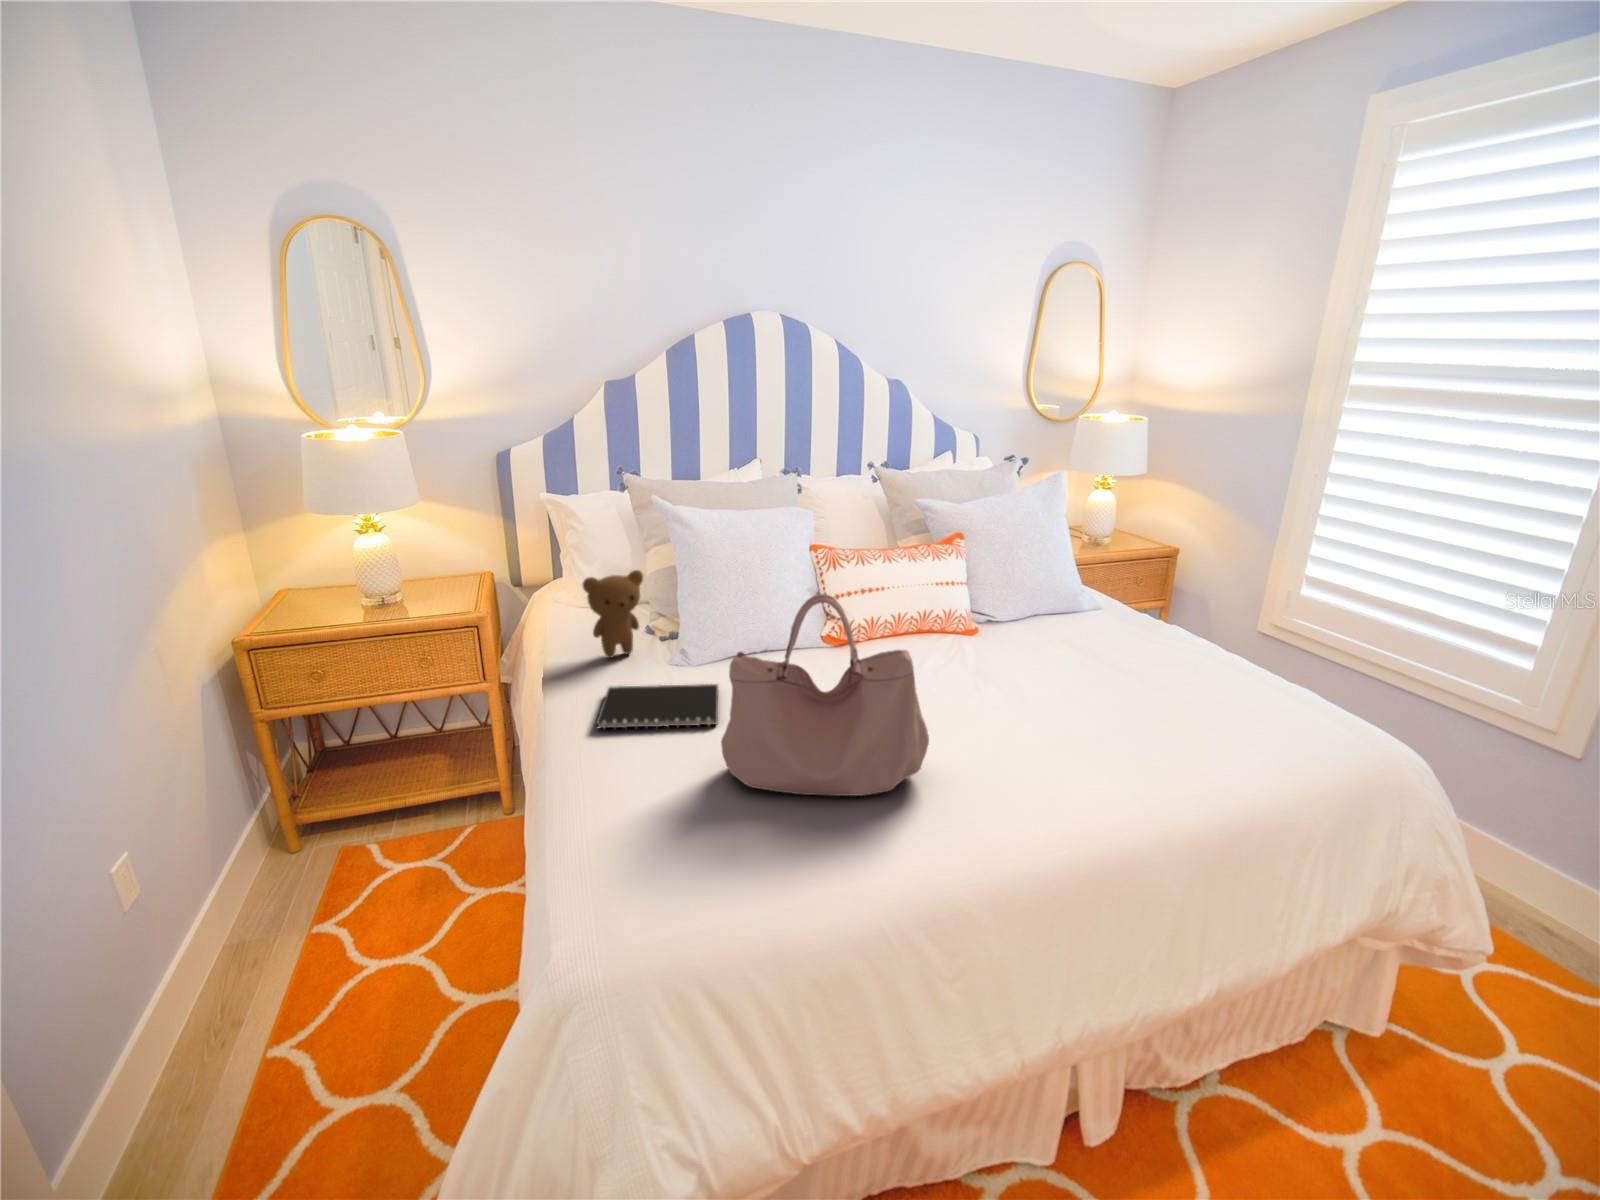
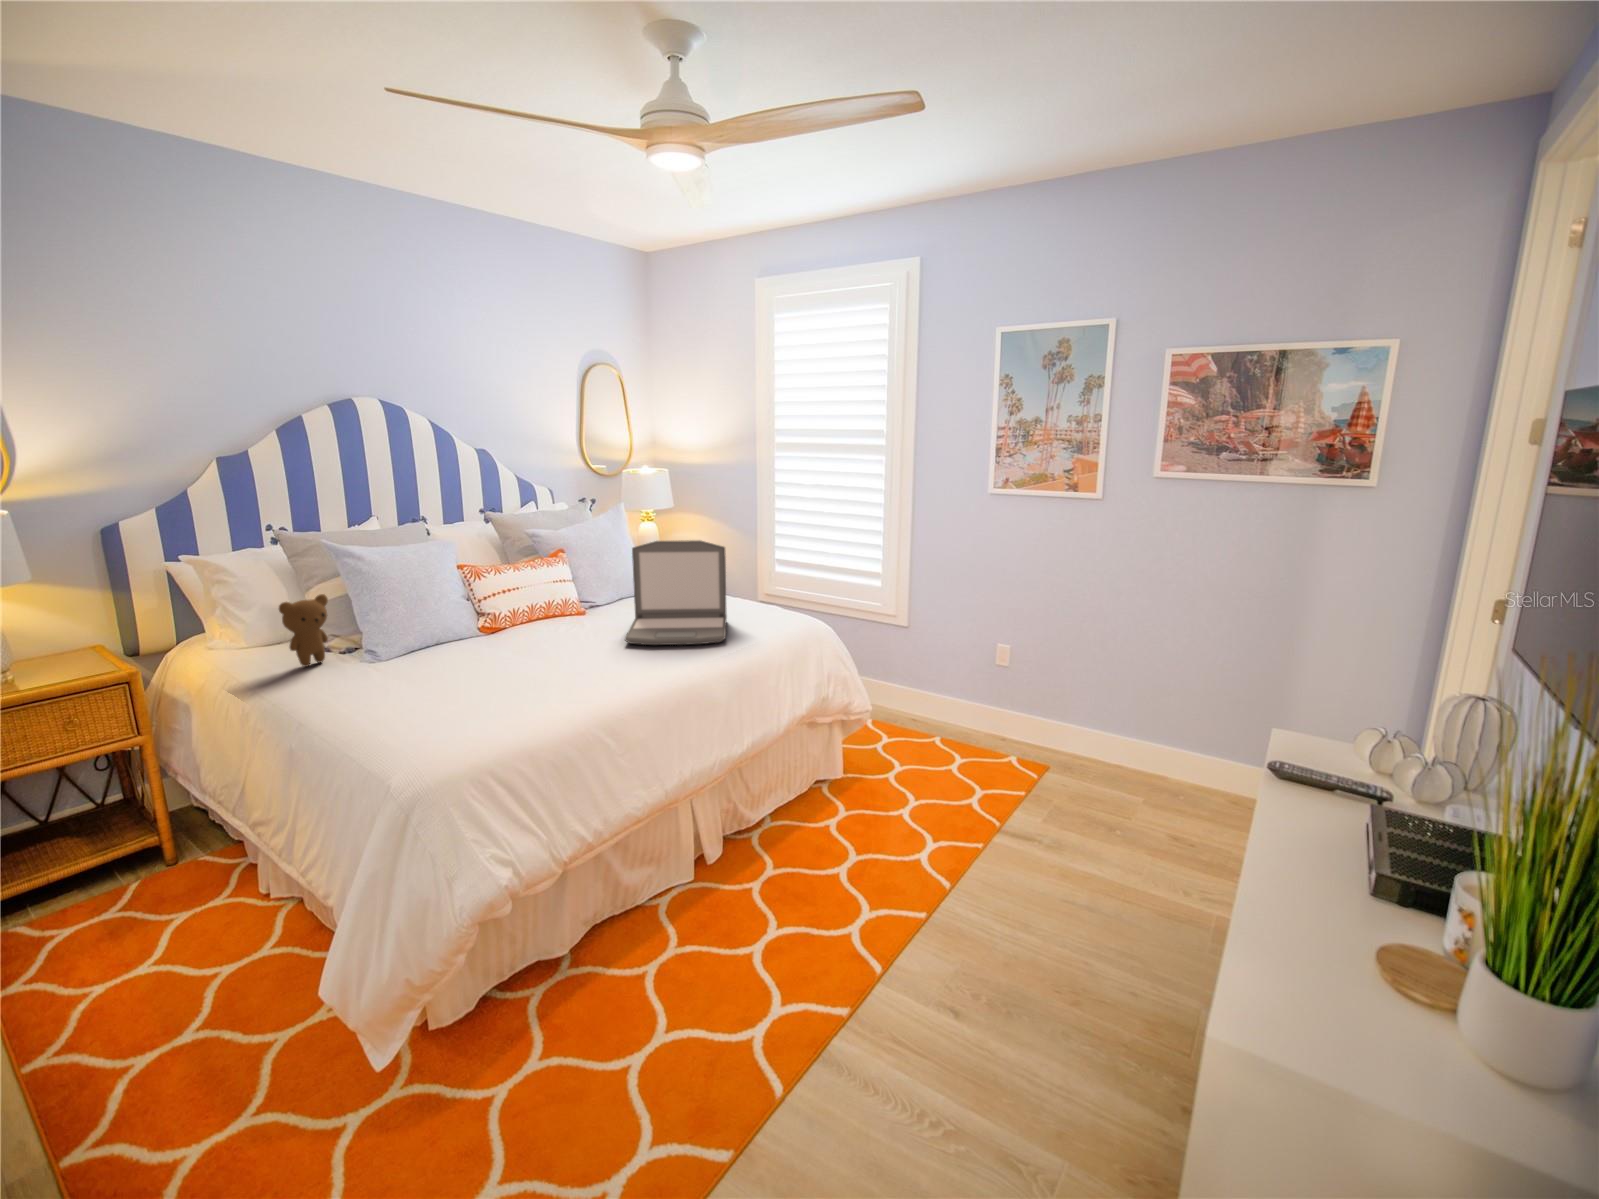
laptop: none [1012,555,1231,768] -> present [625,540,727,645]
handbag: present [721,594,929,796] -> none [447,569,583,694]
notebook: present [597,684,718,729] -> none [325,661,430,697]

